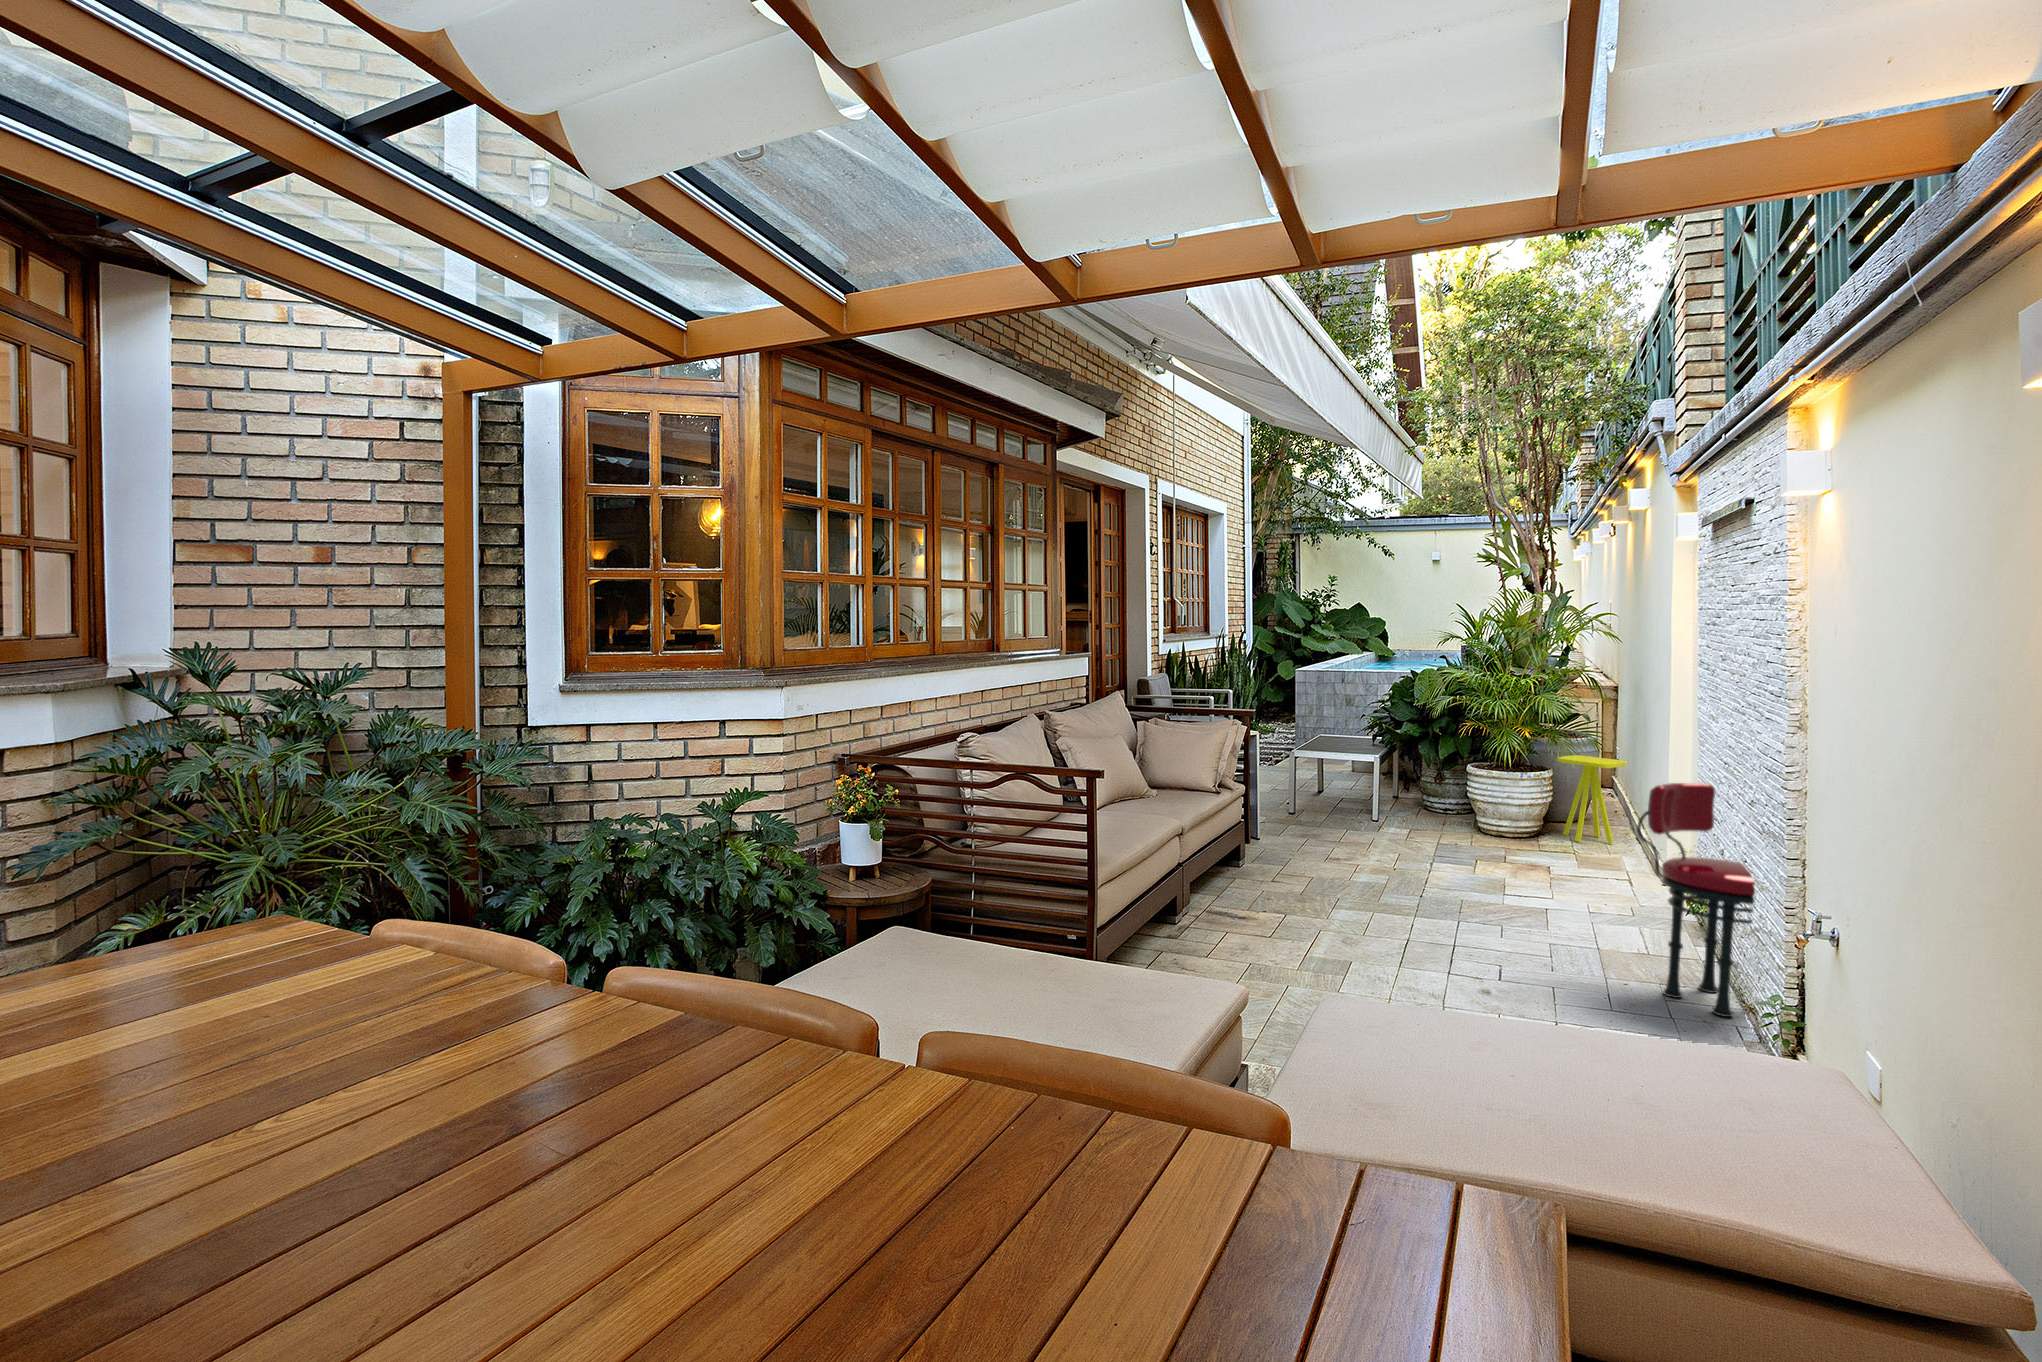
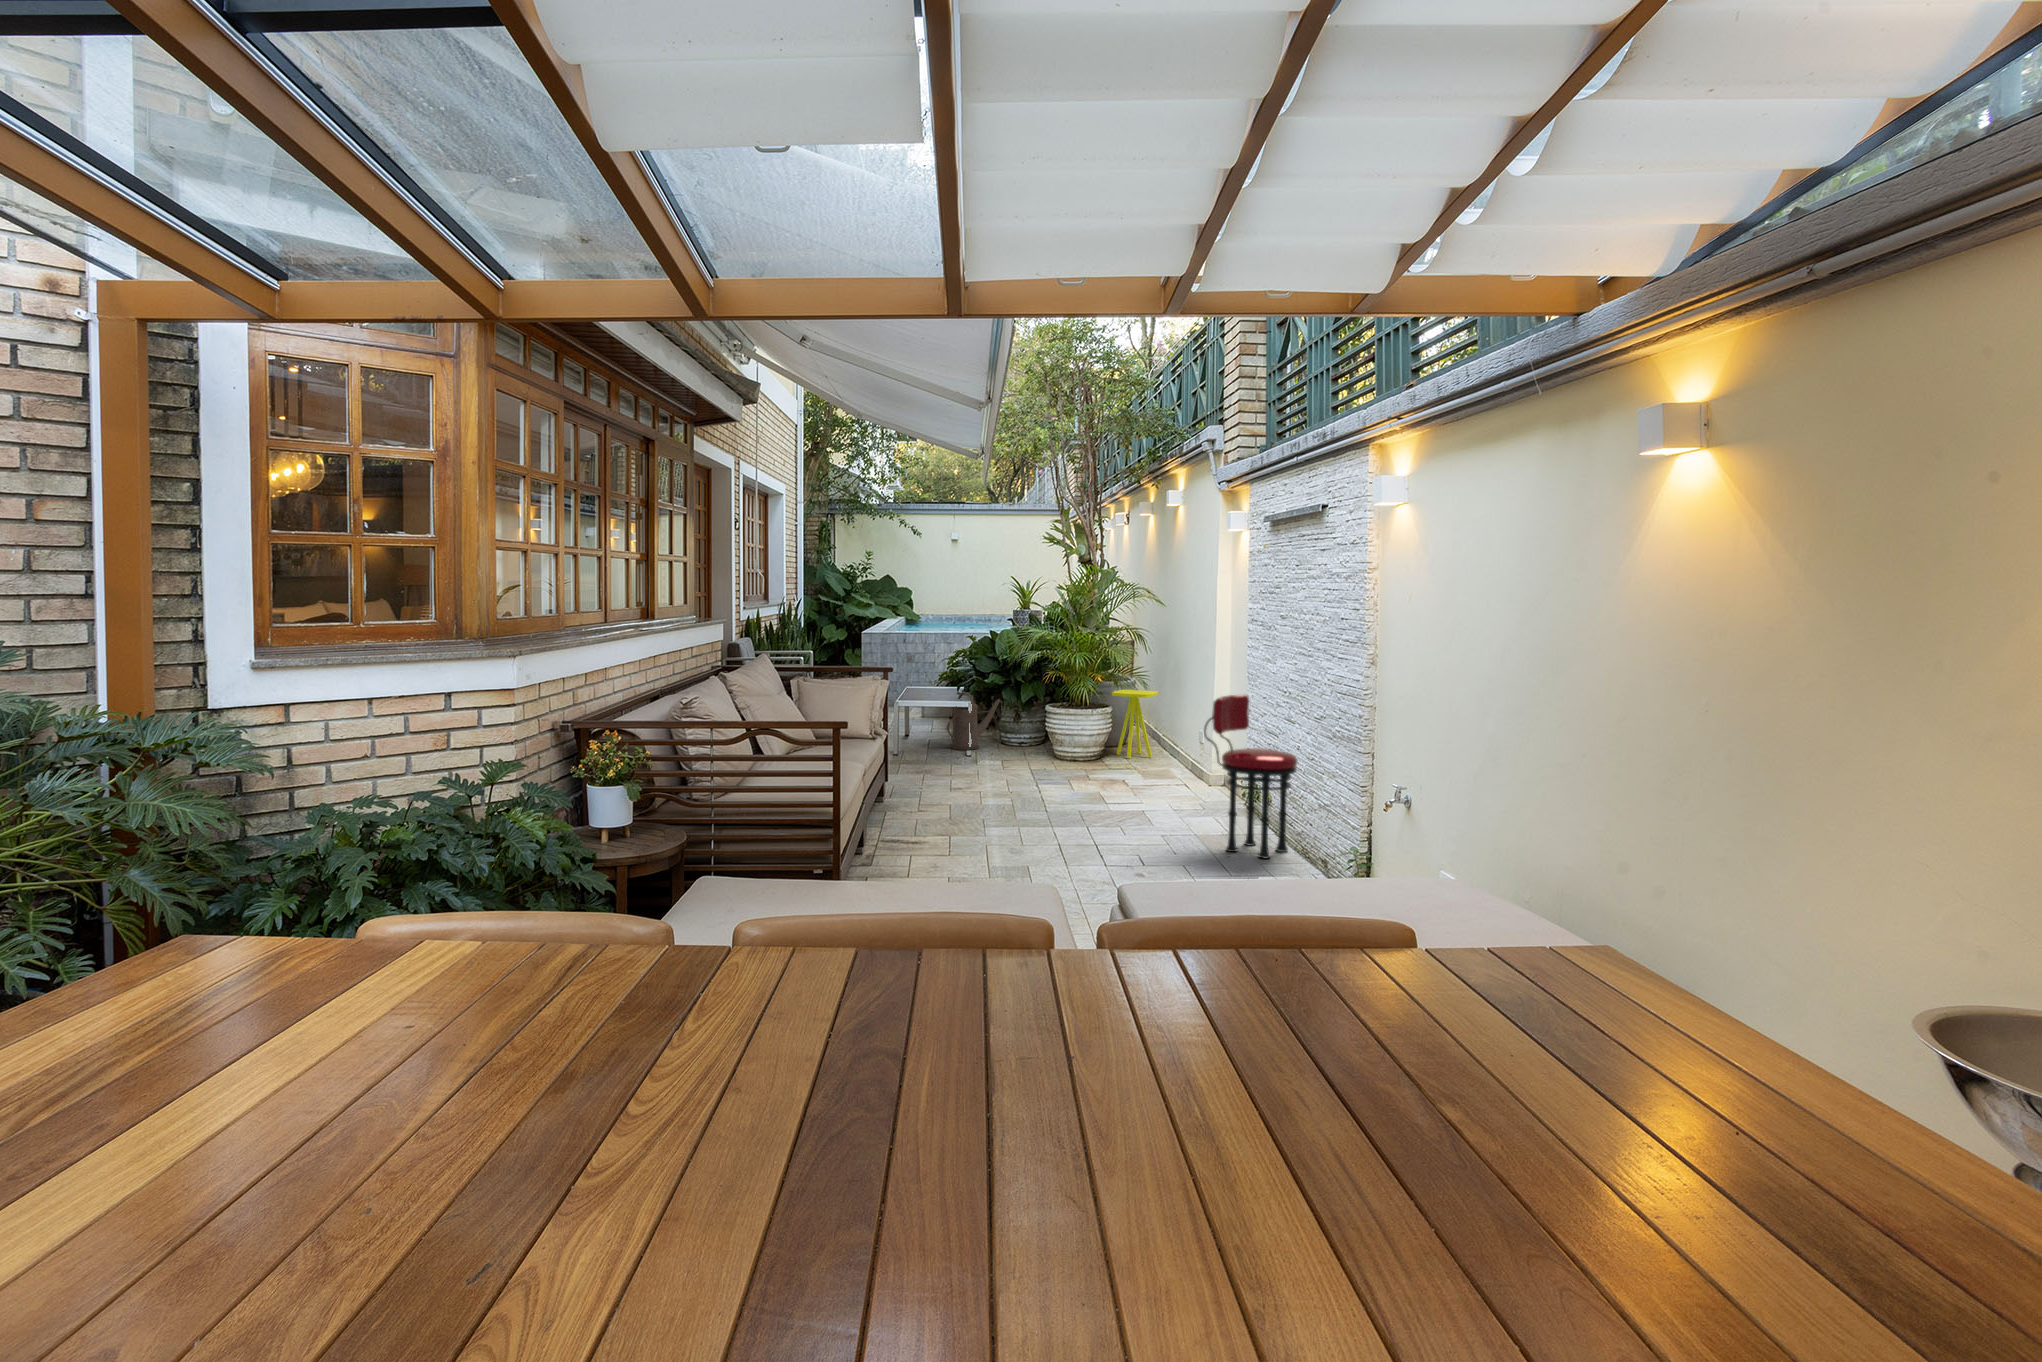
watering can: none [1345,743,1416,809] -> present [947,692,1000,750]

